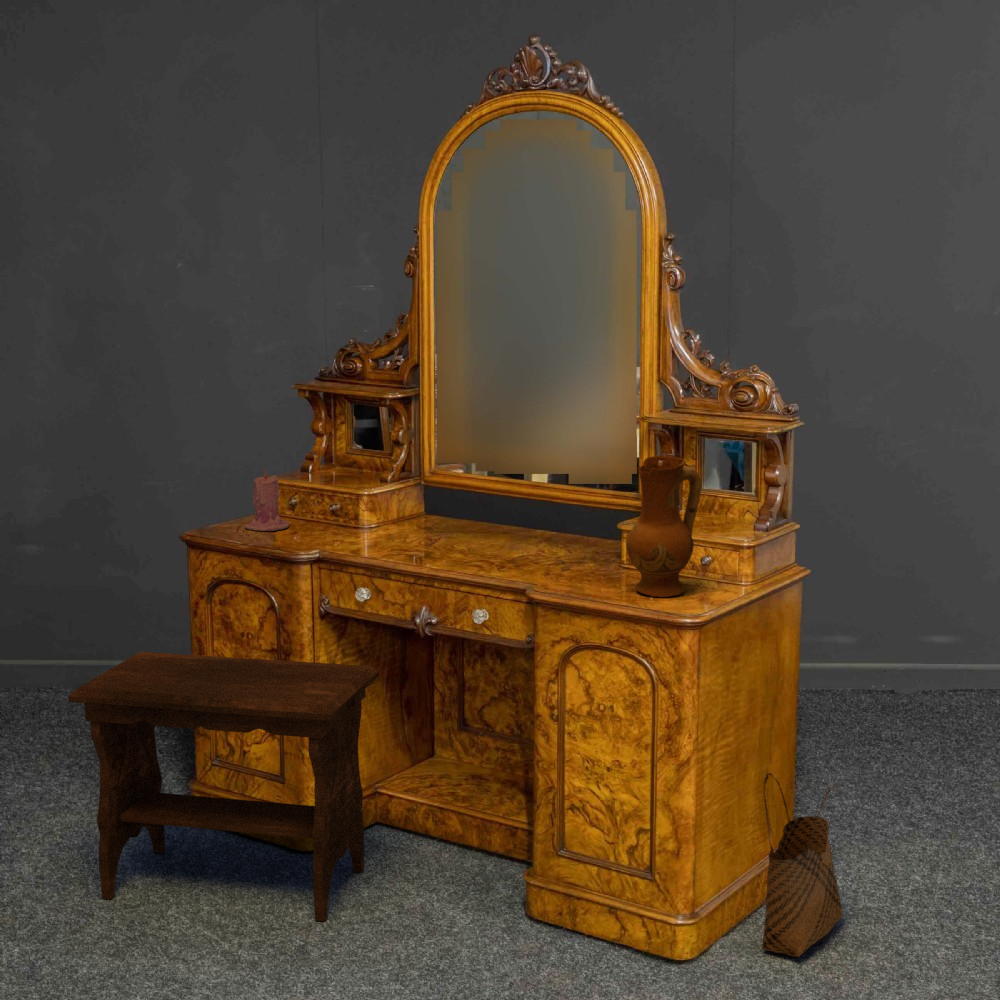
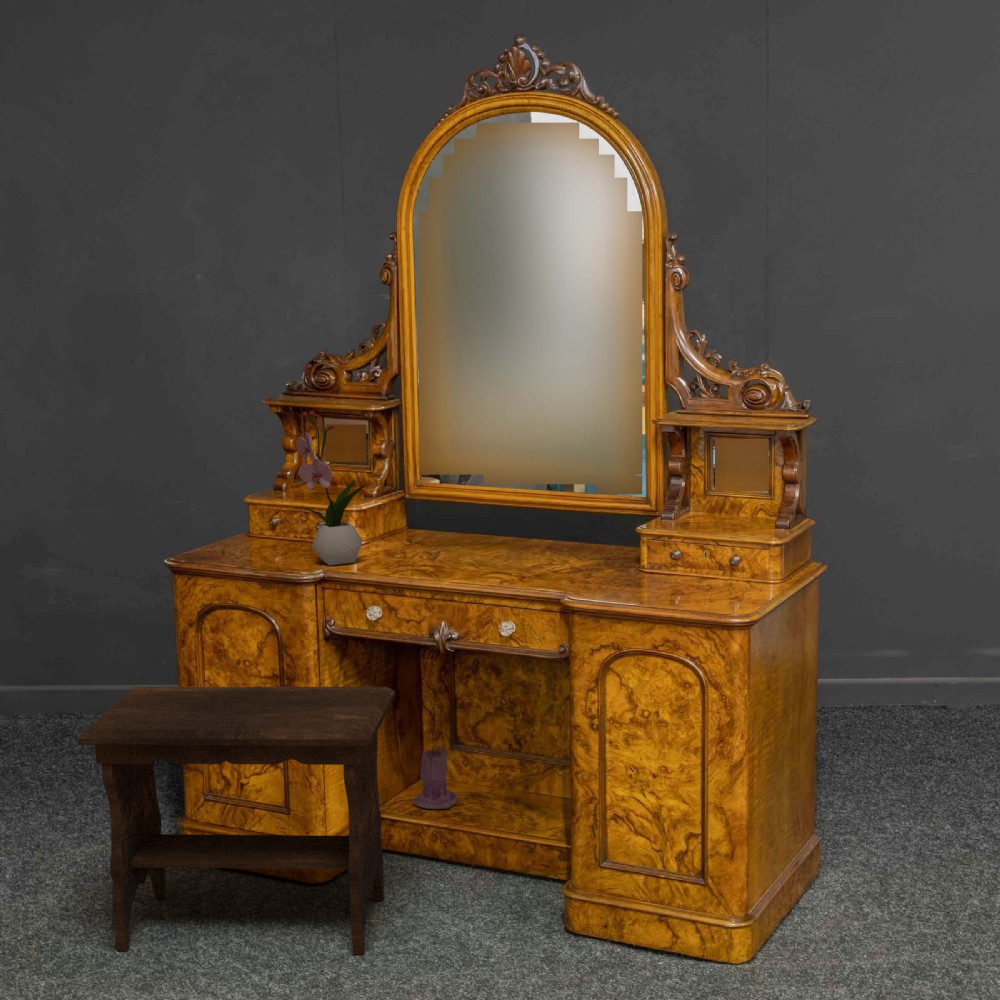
flower arrangement: none [303,397,367,546] -> present [296,411,366,565]
ceramic jug: present [626,456,701,597] -> none [662,457,732,600]
candle: present [245,472,289,531] -> present [413,744,458,809]
woven basket: present [762,773,842,957] -> none [804,768,879,949]

